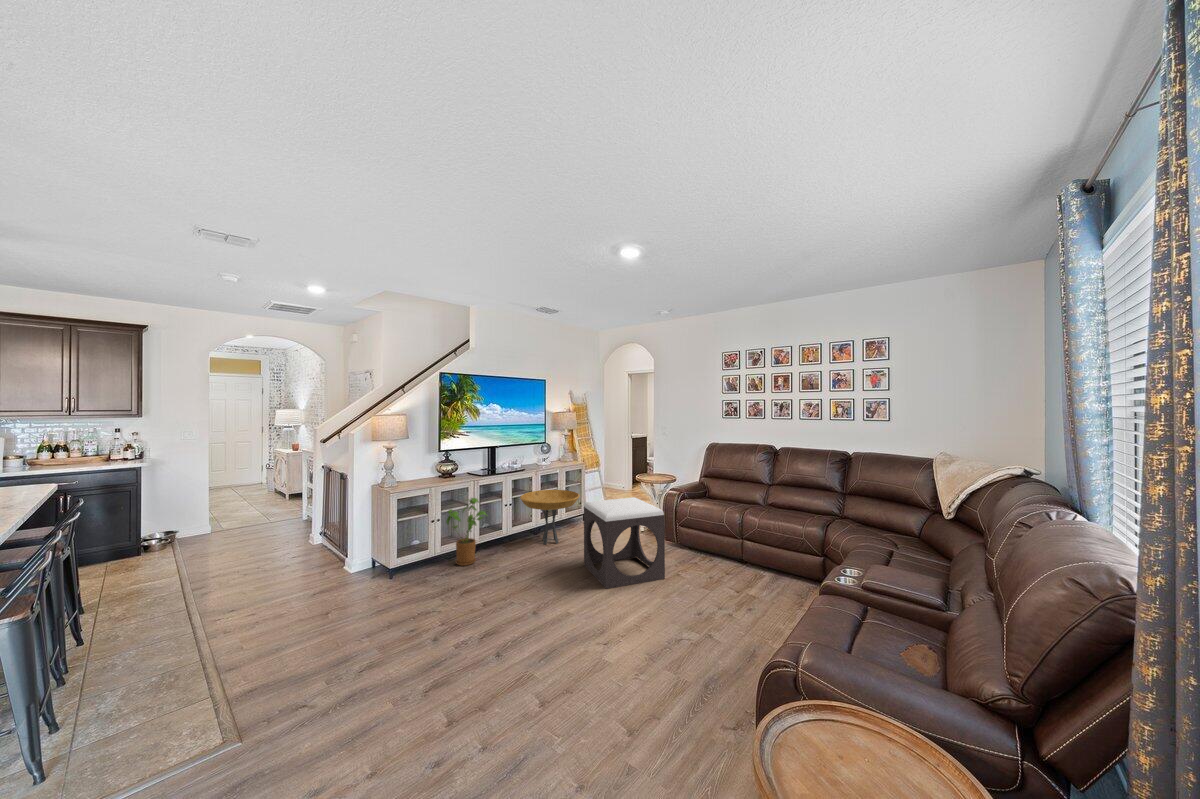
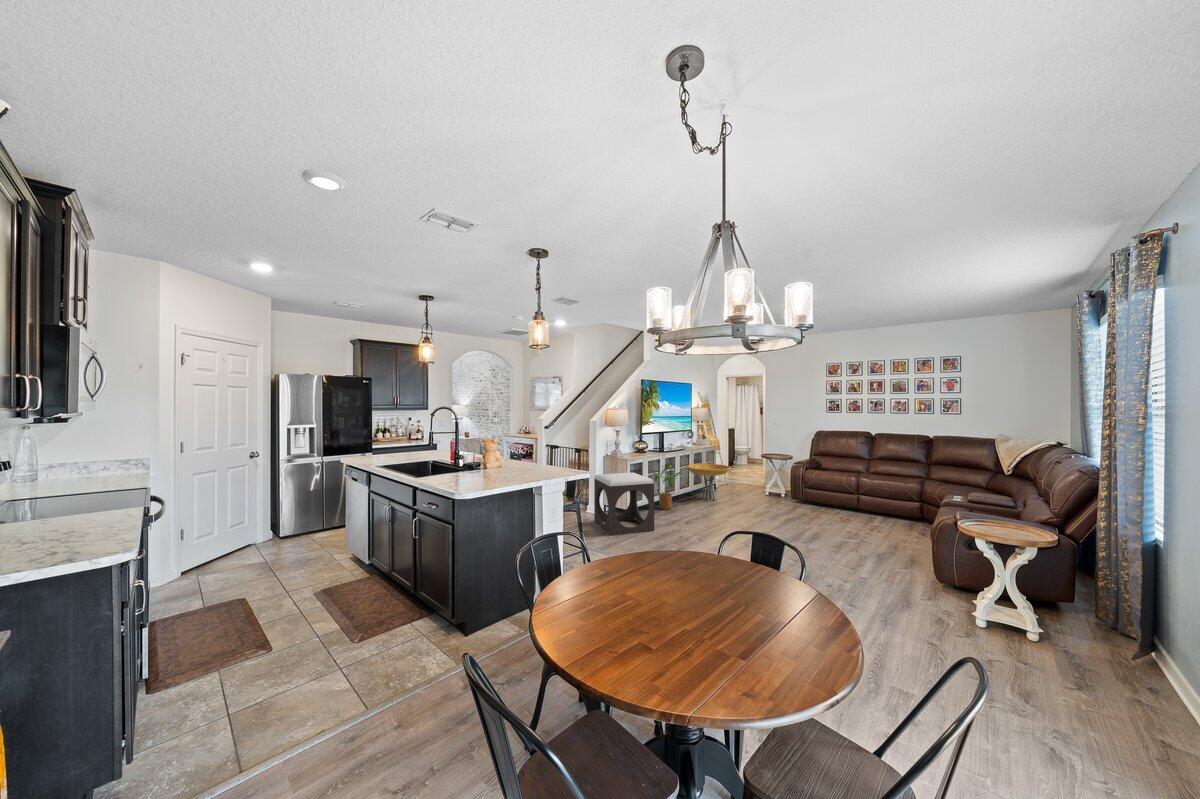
footstool: present [584,498,665,589] -> present [594,473,654,535]

